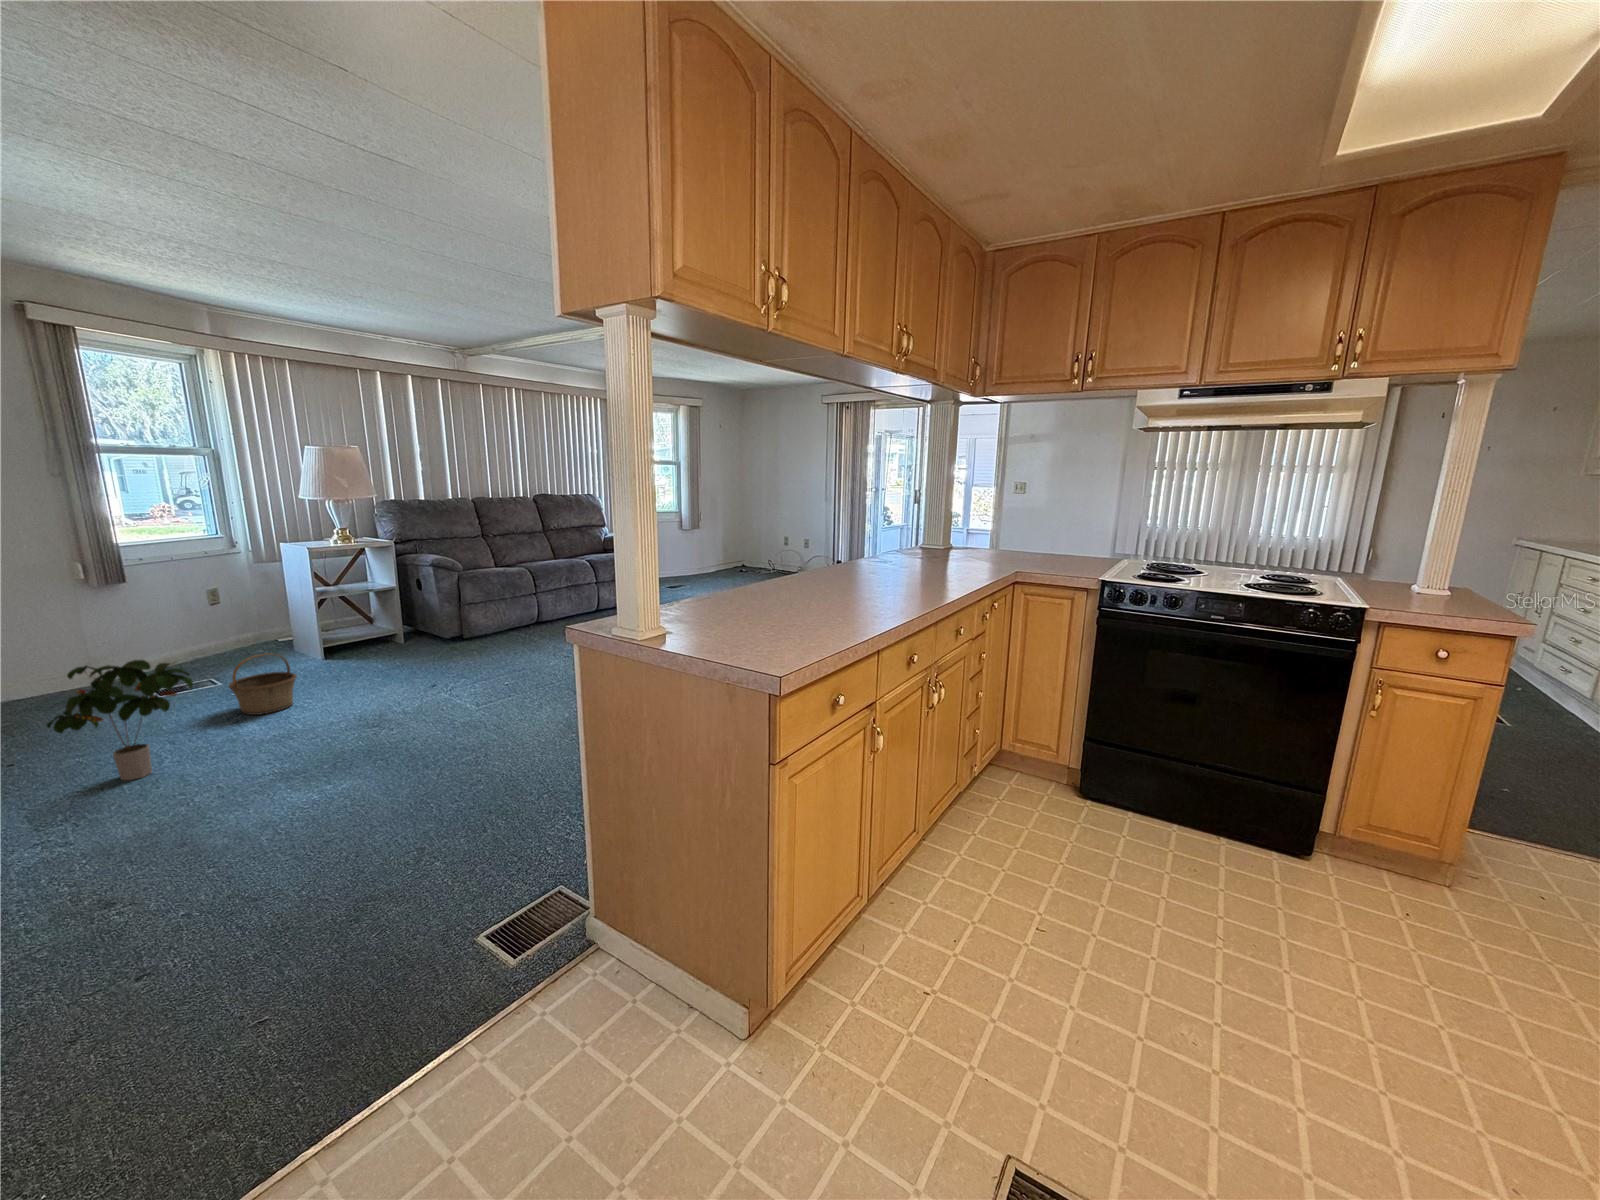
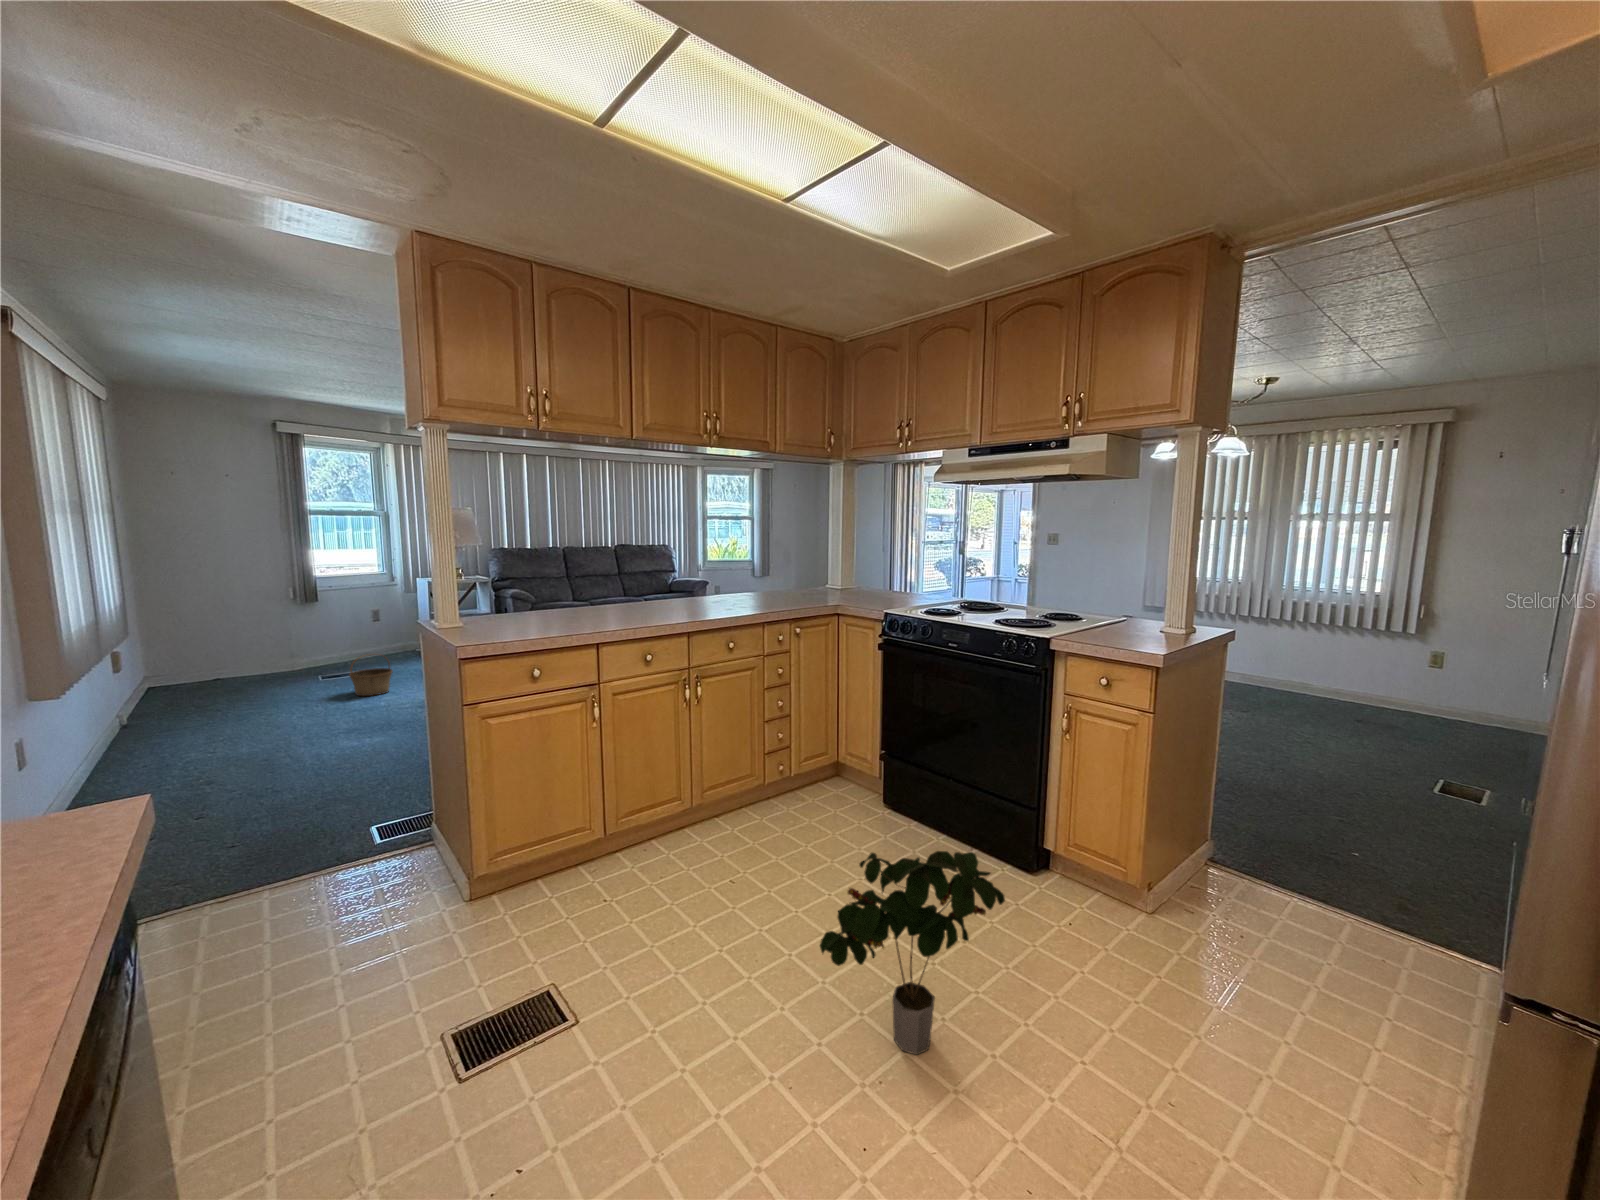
potted plant: present [47,660,193,780] -> present [820,851,1005,1055]

